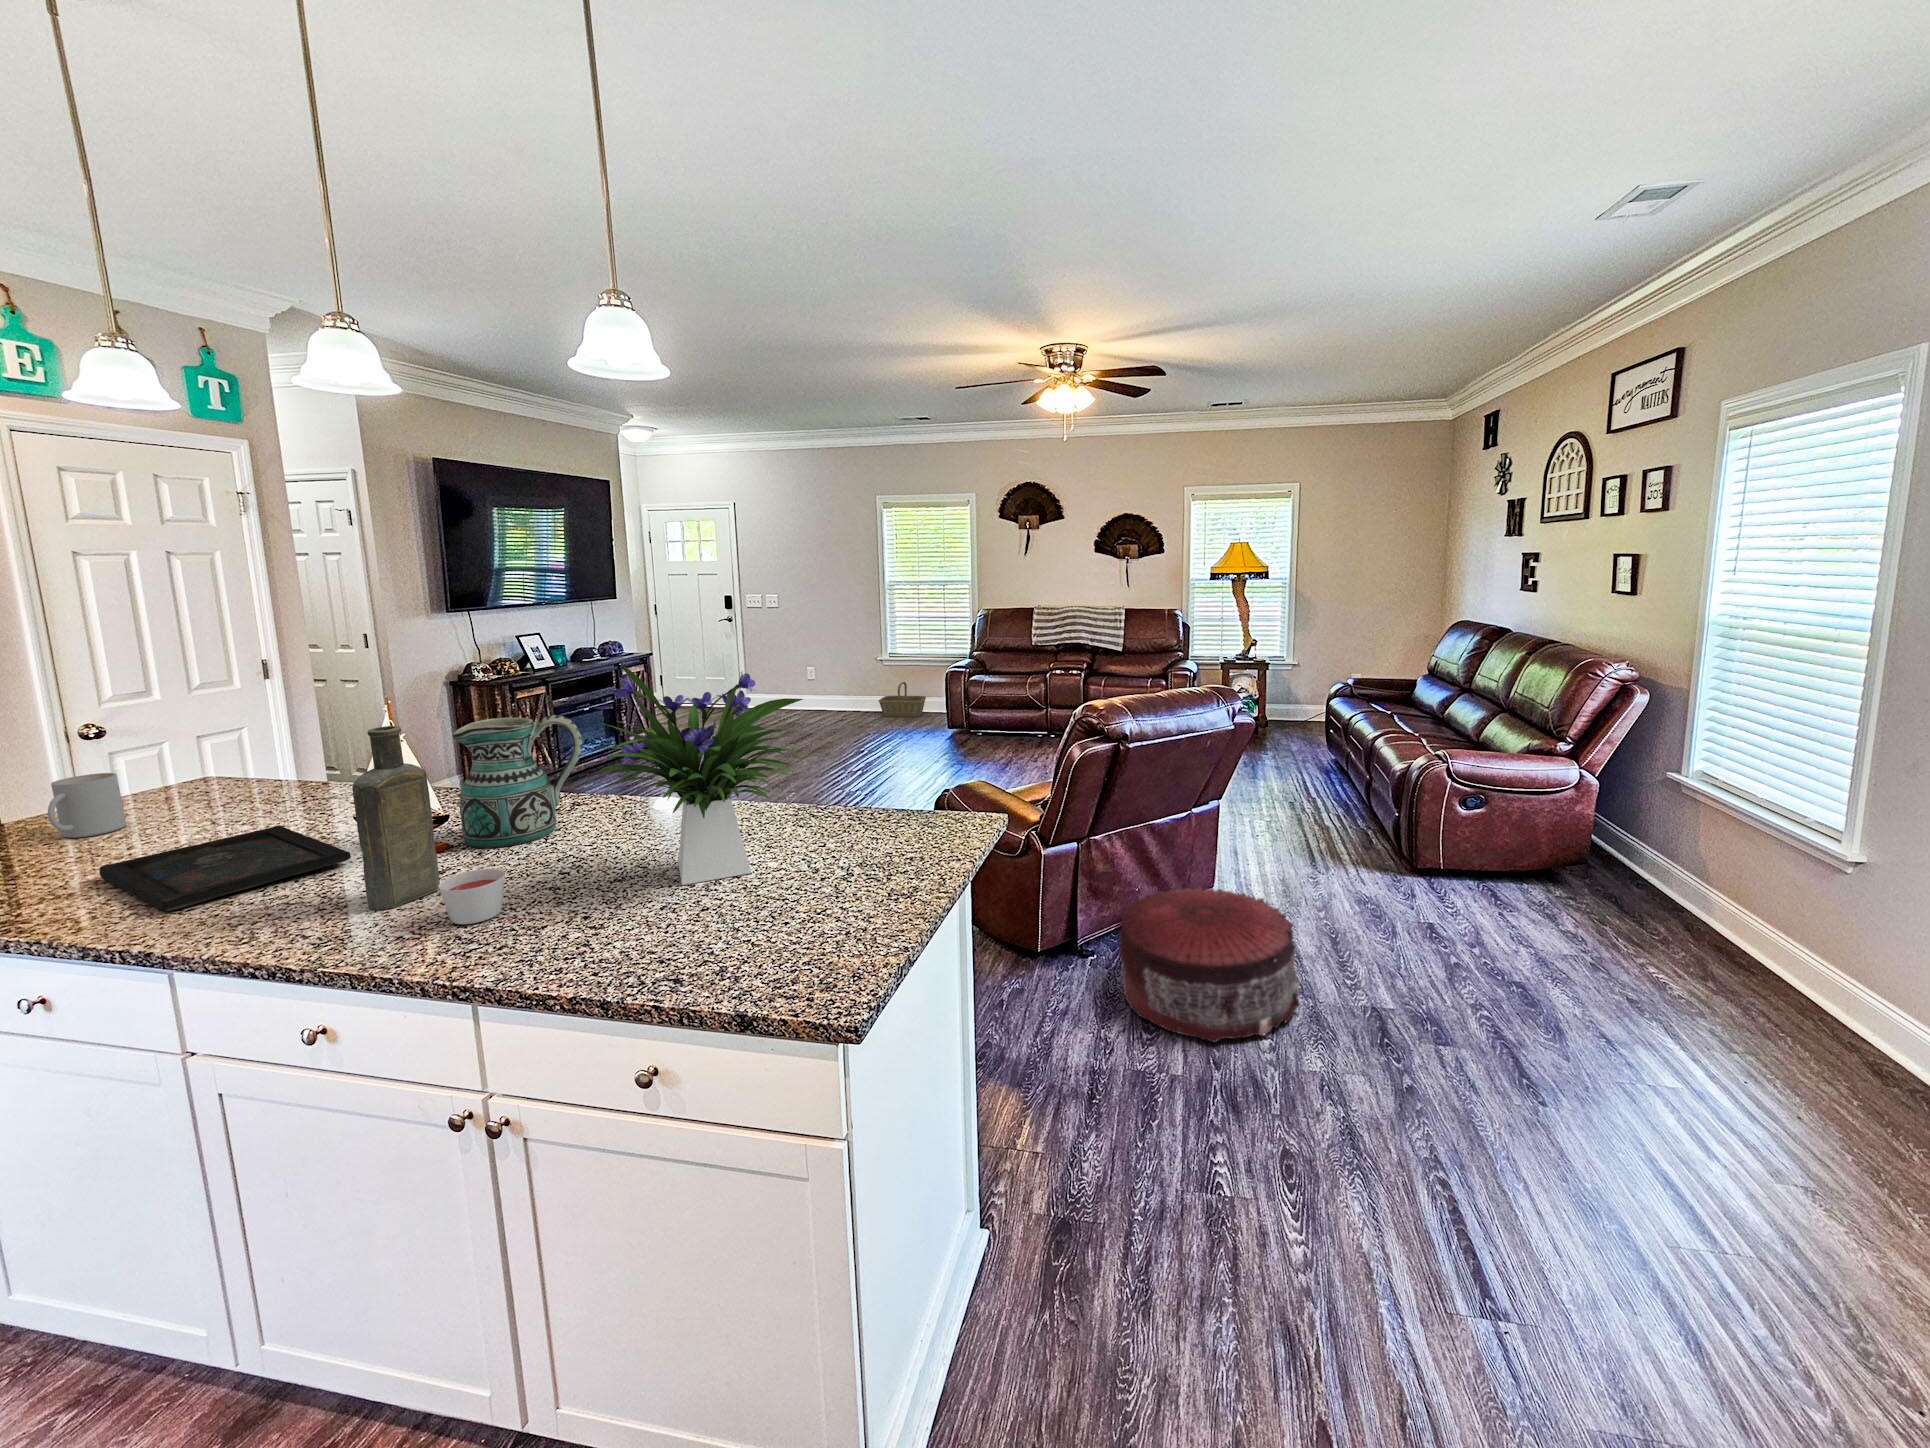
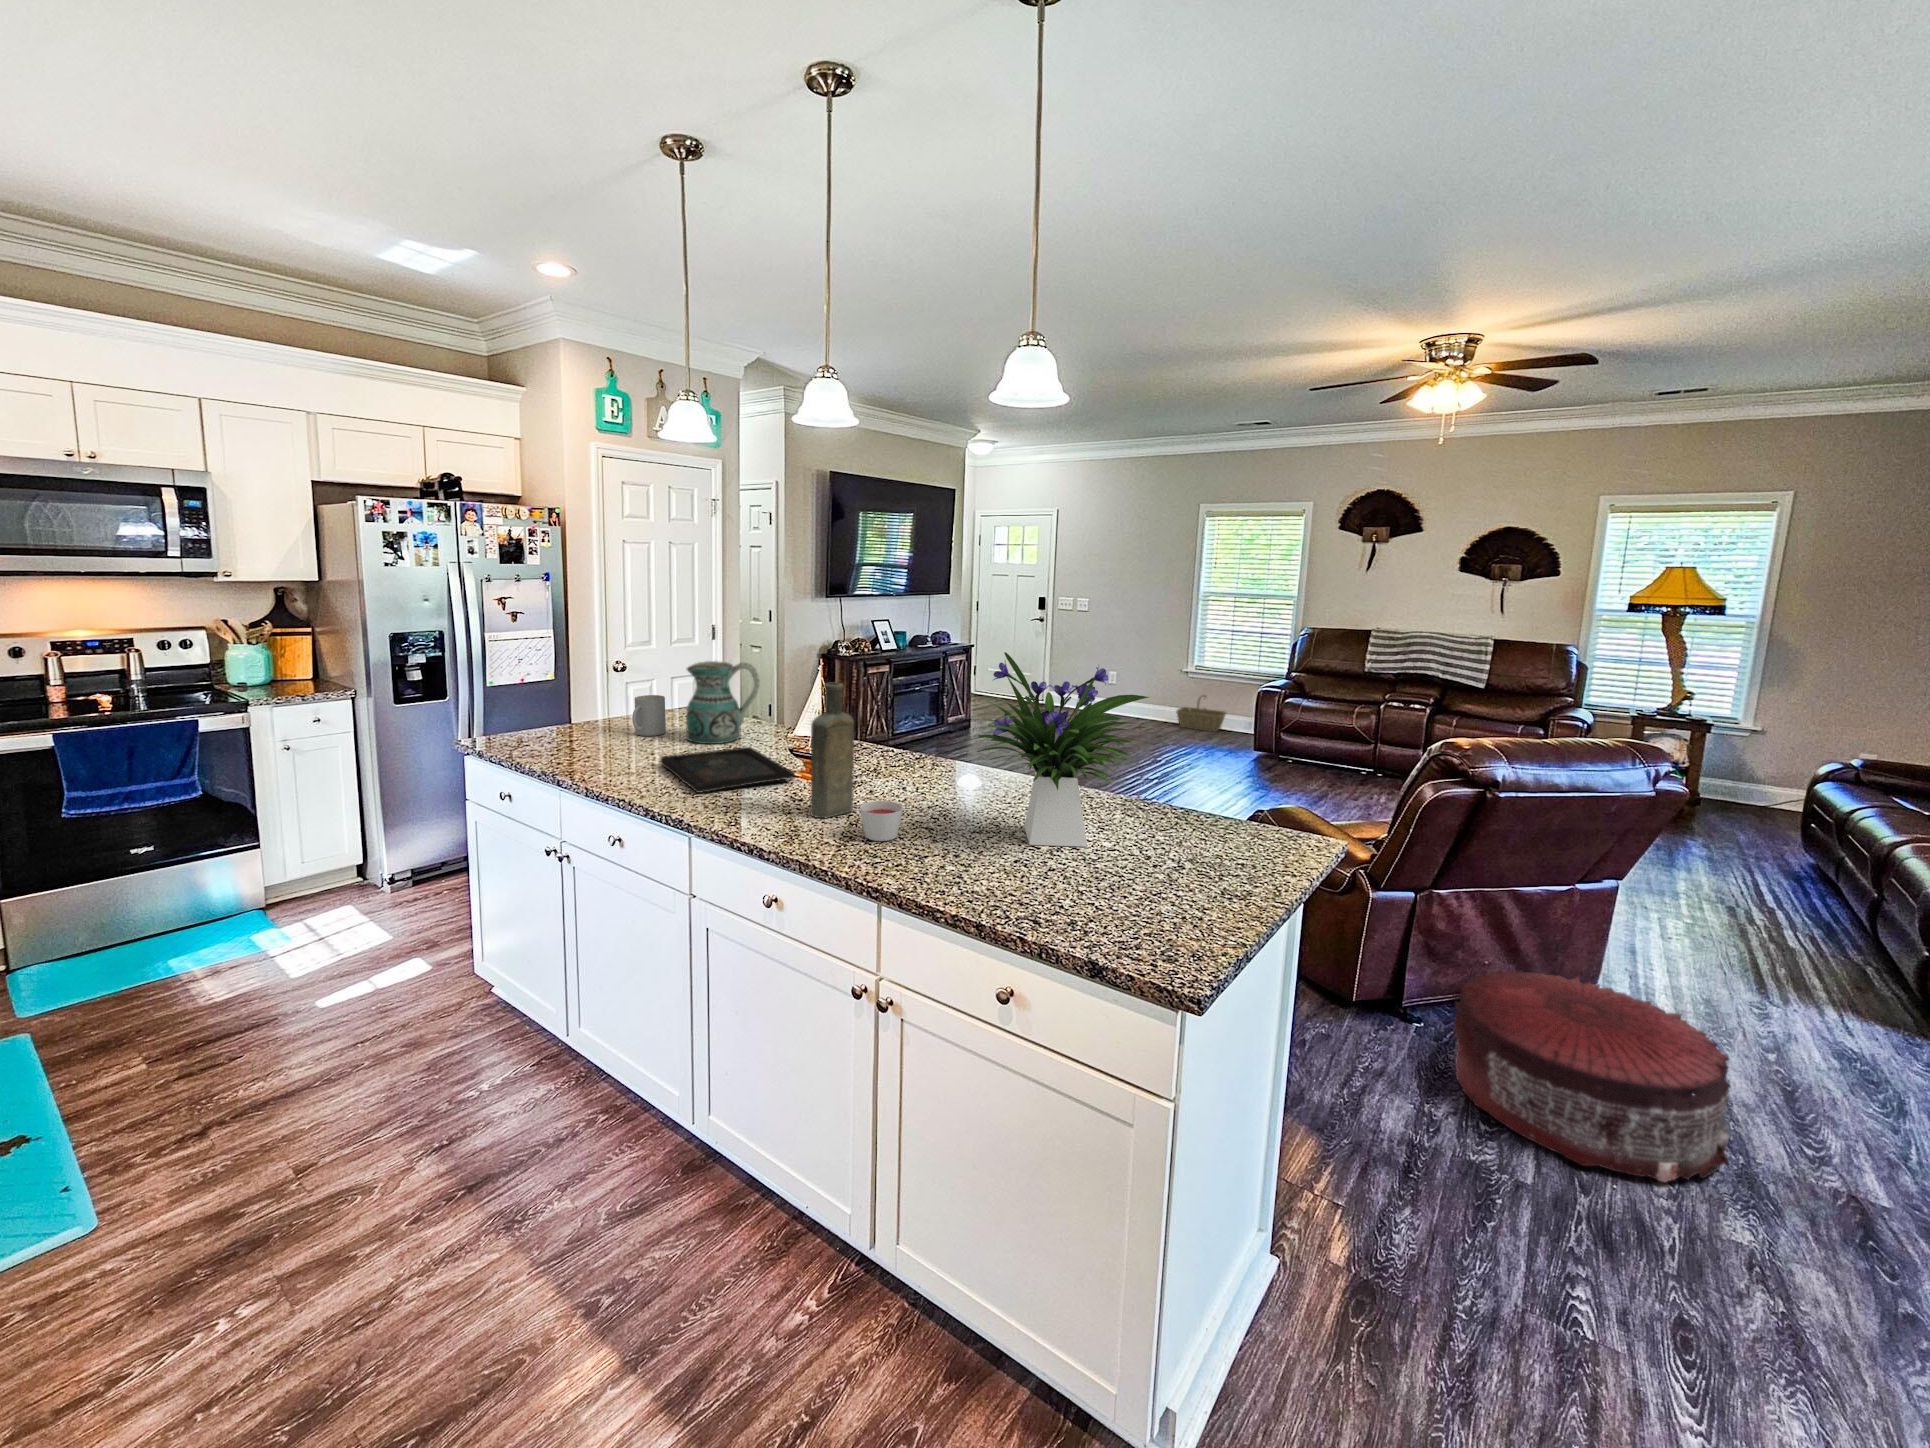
ceramic pitcher: present [453,715,582,848] -> present [686,661,760,744]

